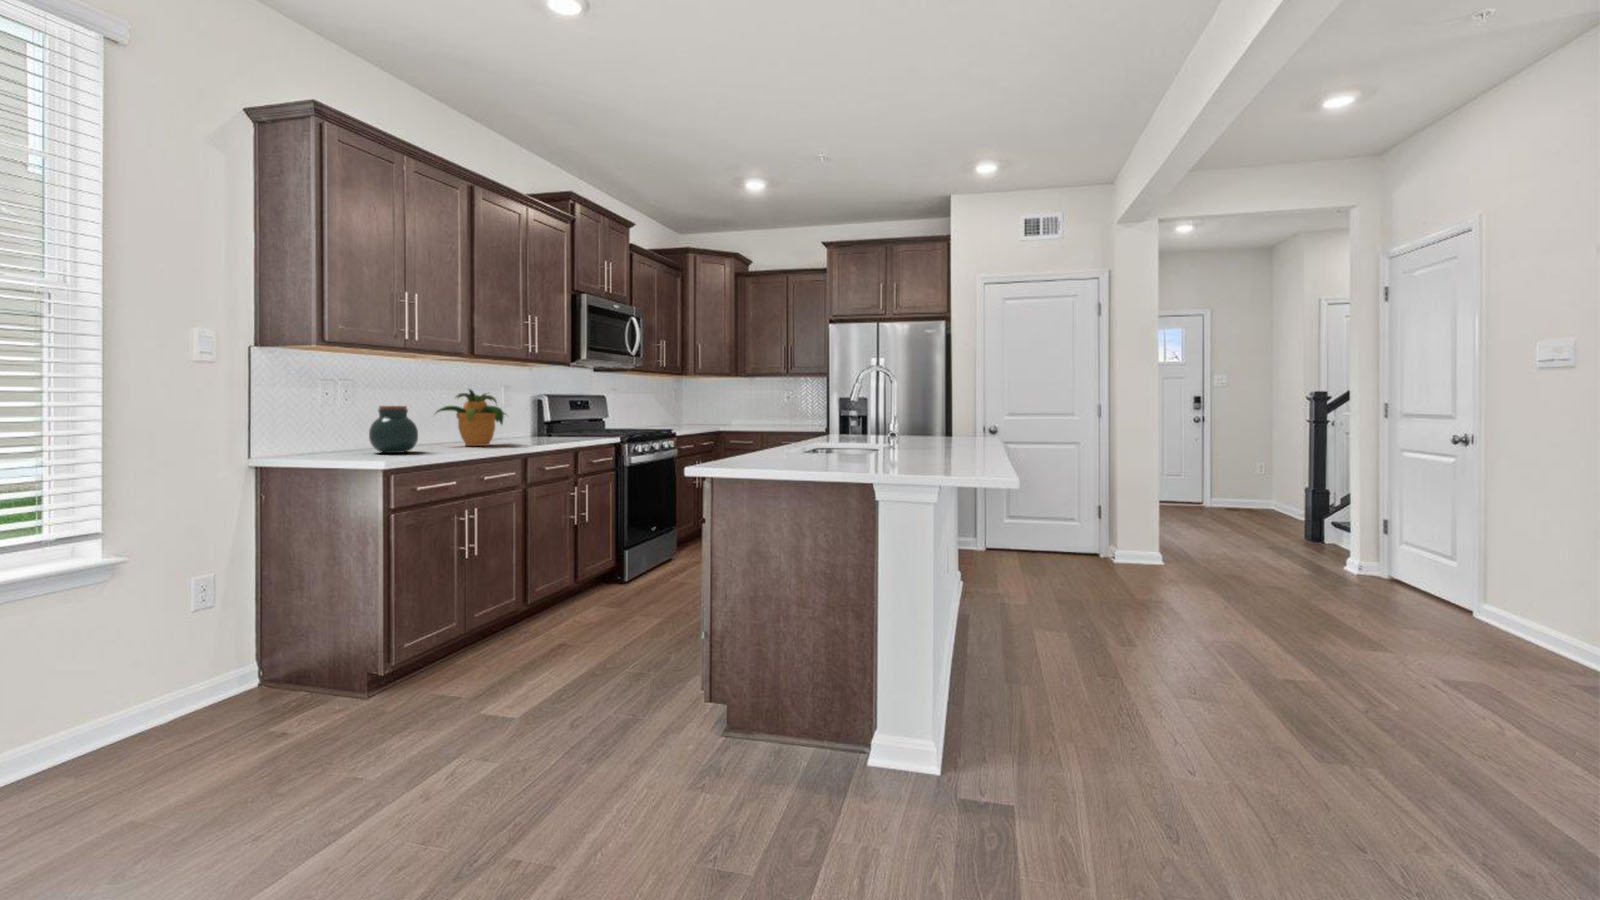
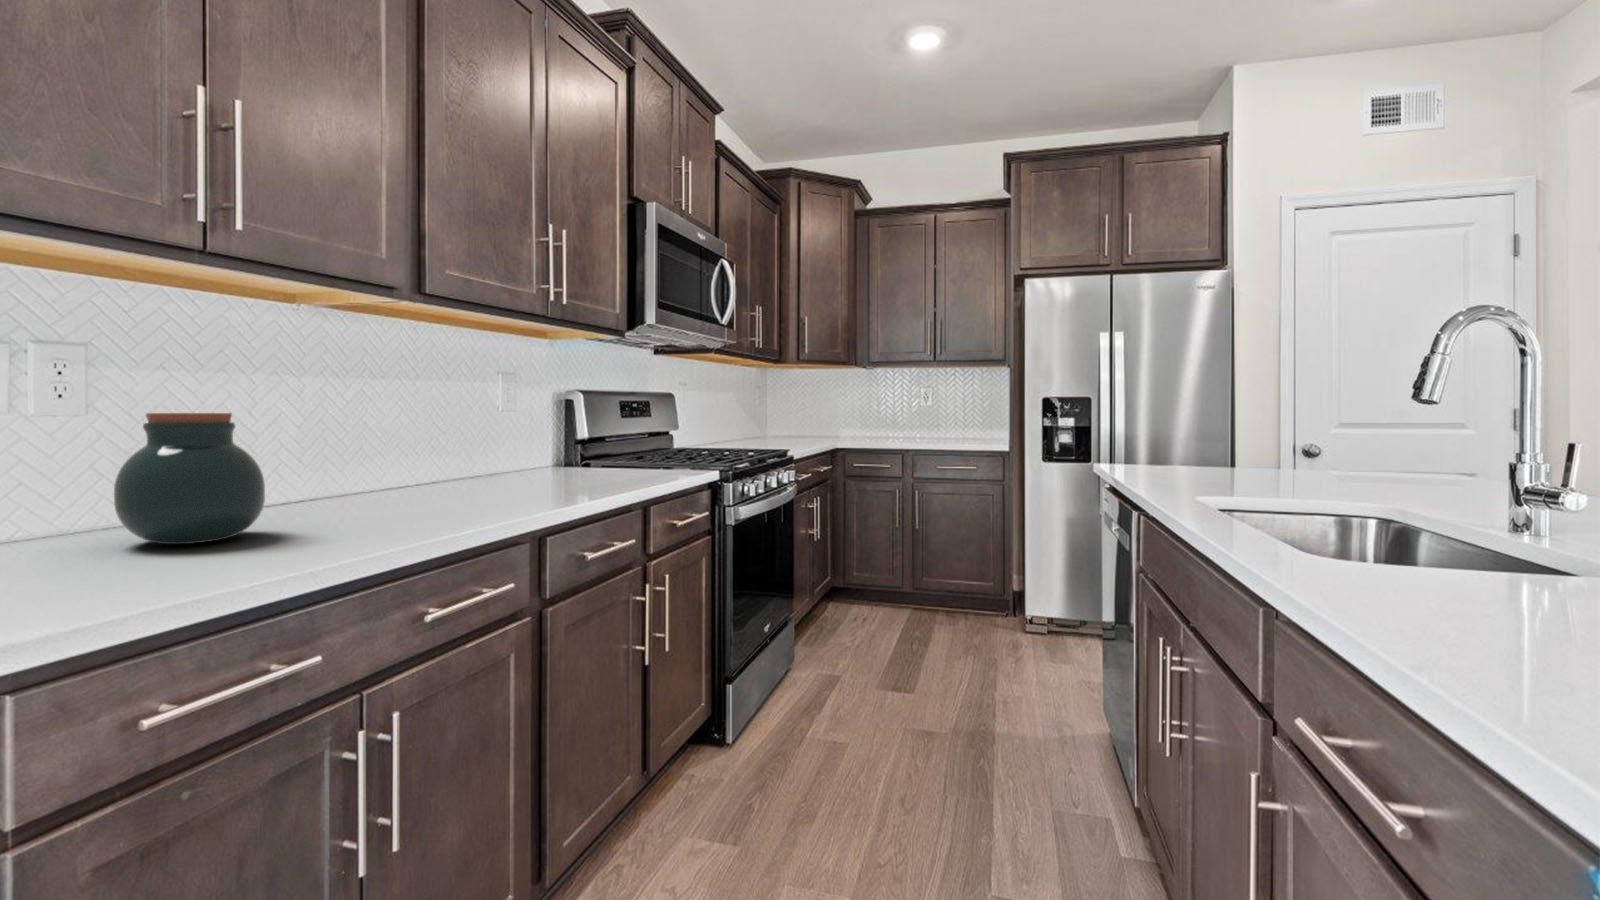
potted plant: present [436,389,506,446] -> none [328,371,511,505]

